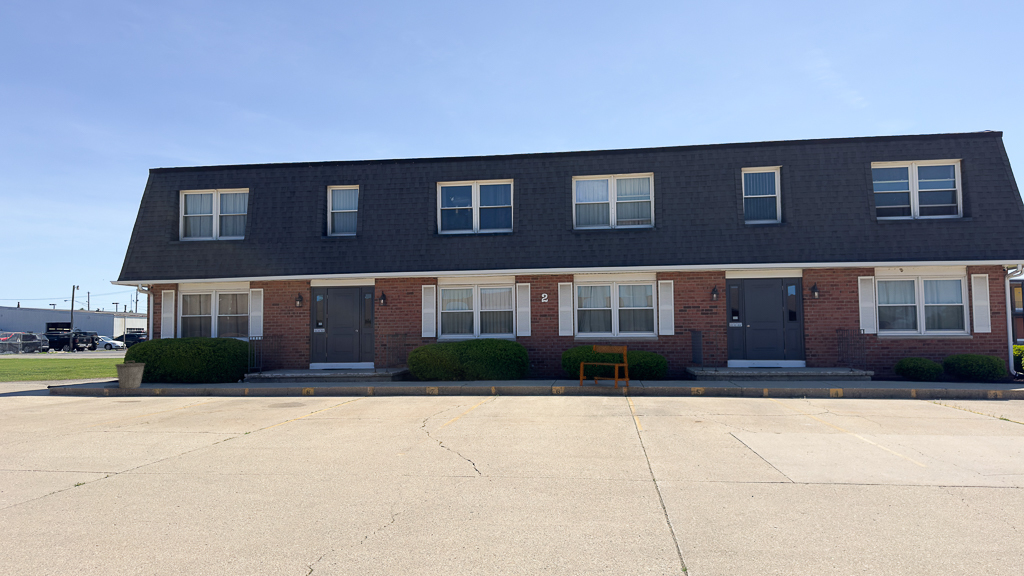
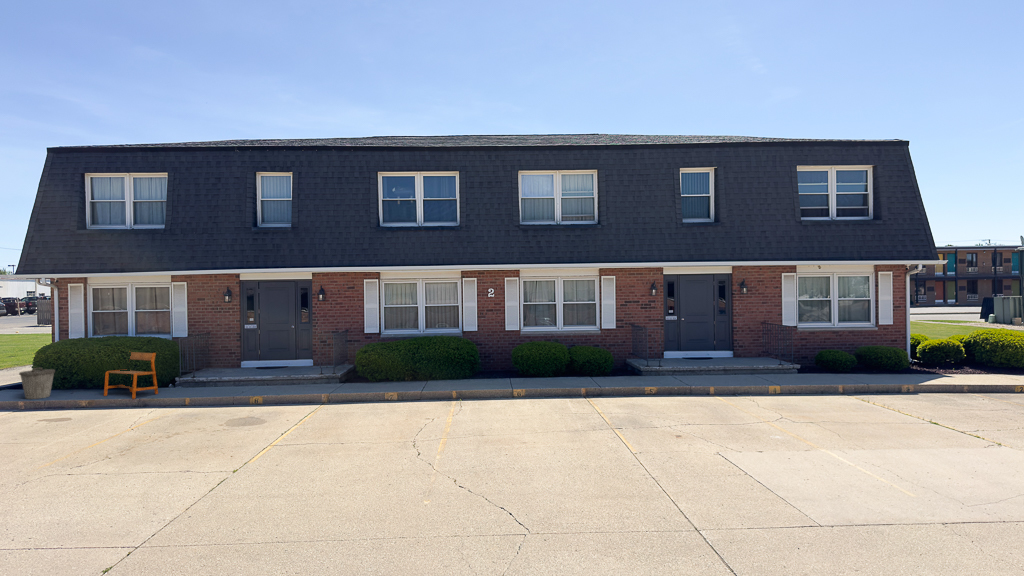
bench: present [580,345,629,388] -> present [104,352,158,399]

